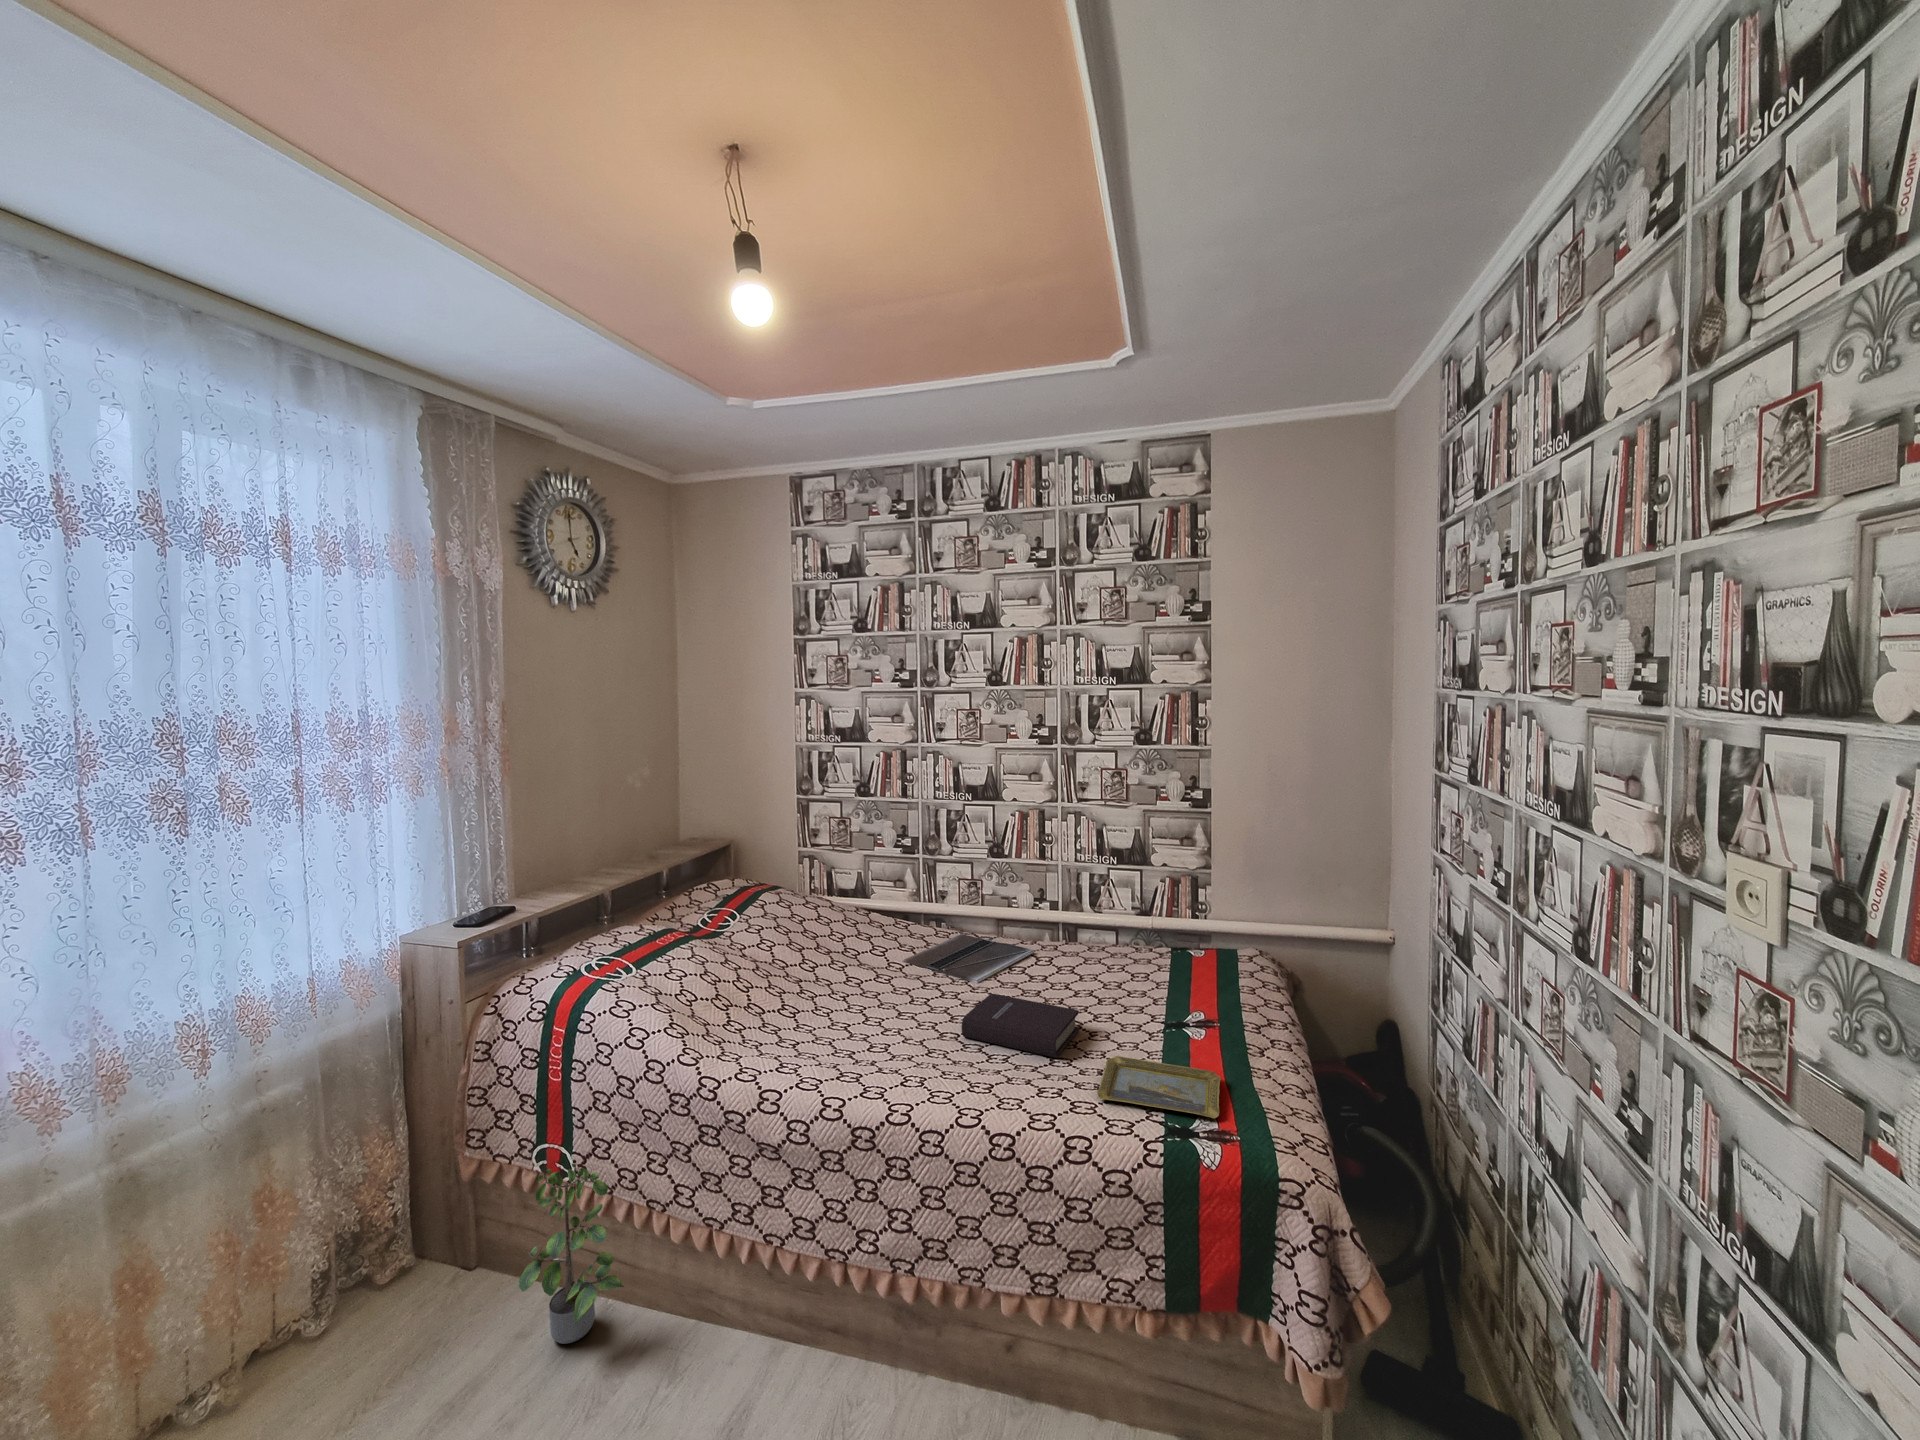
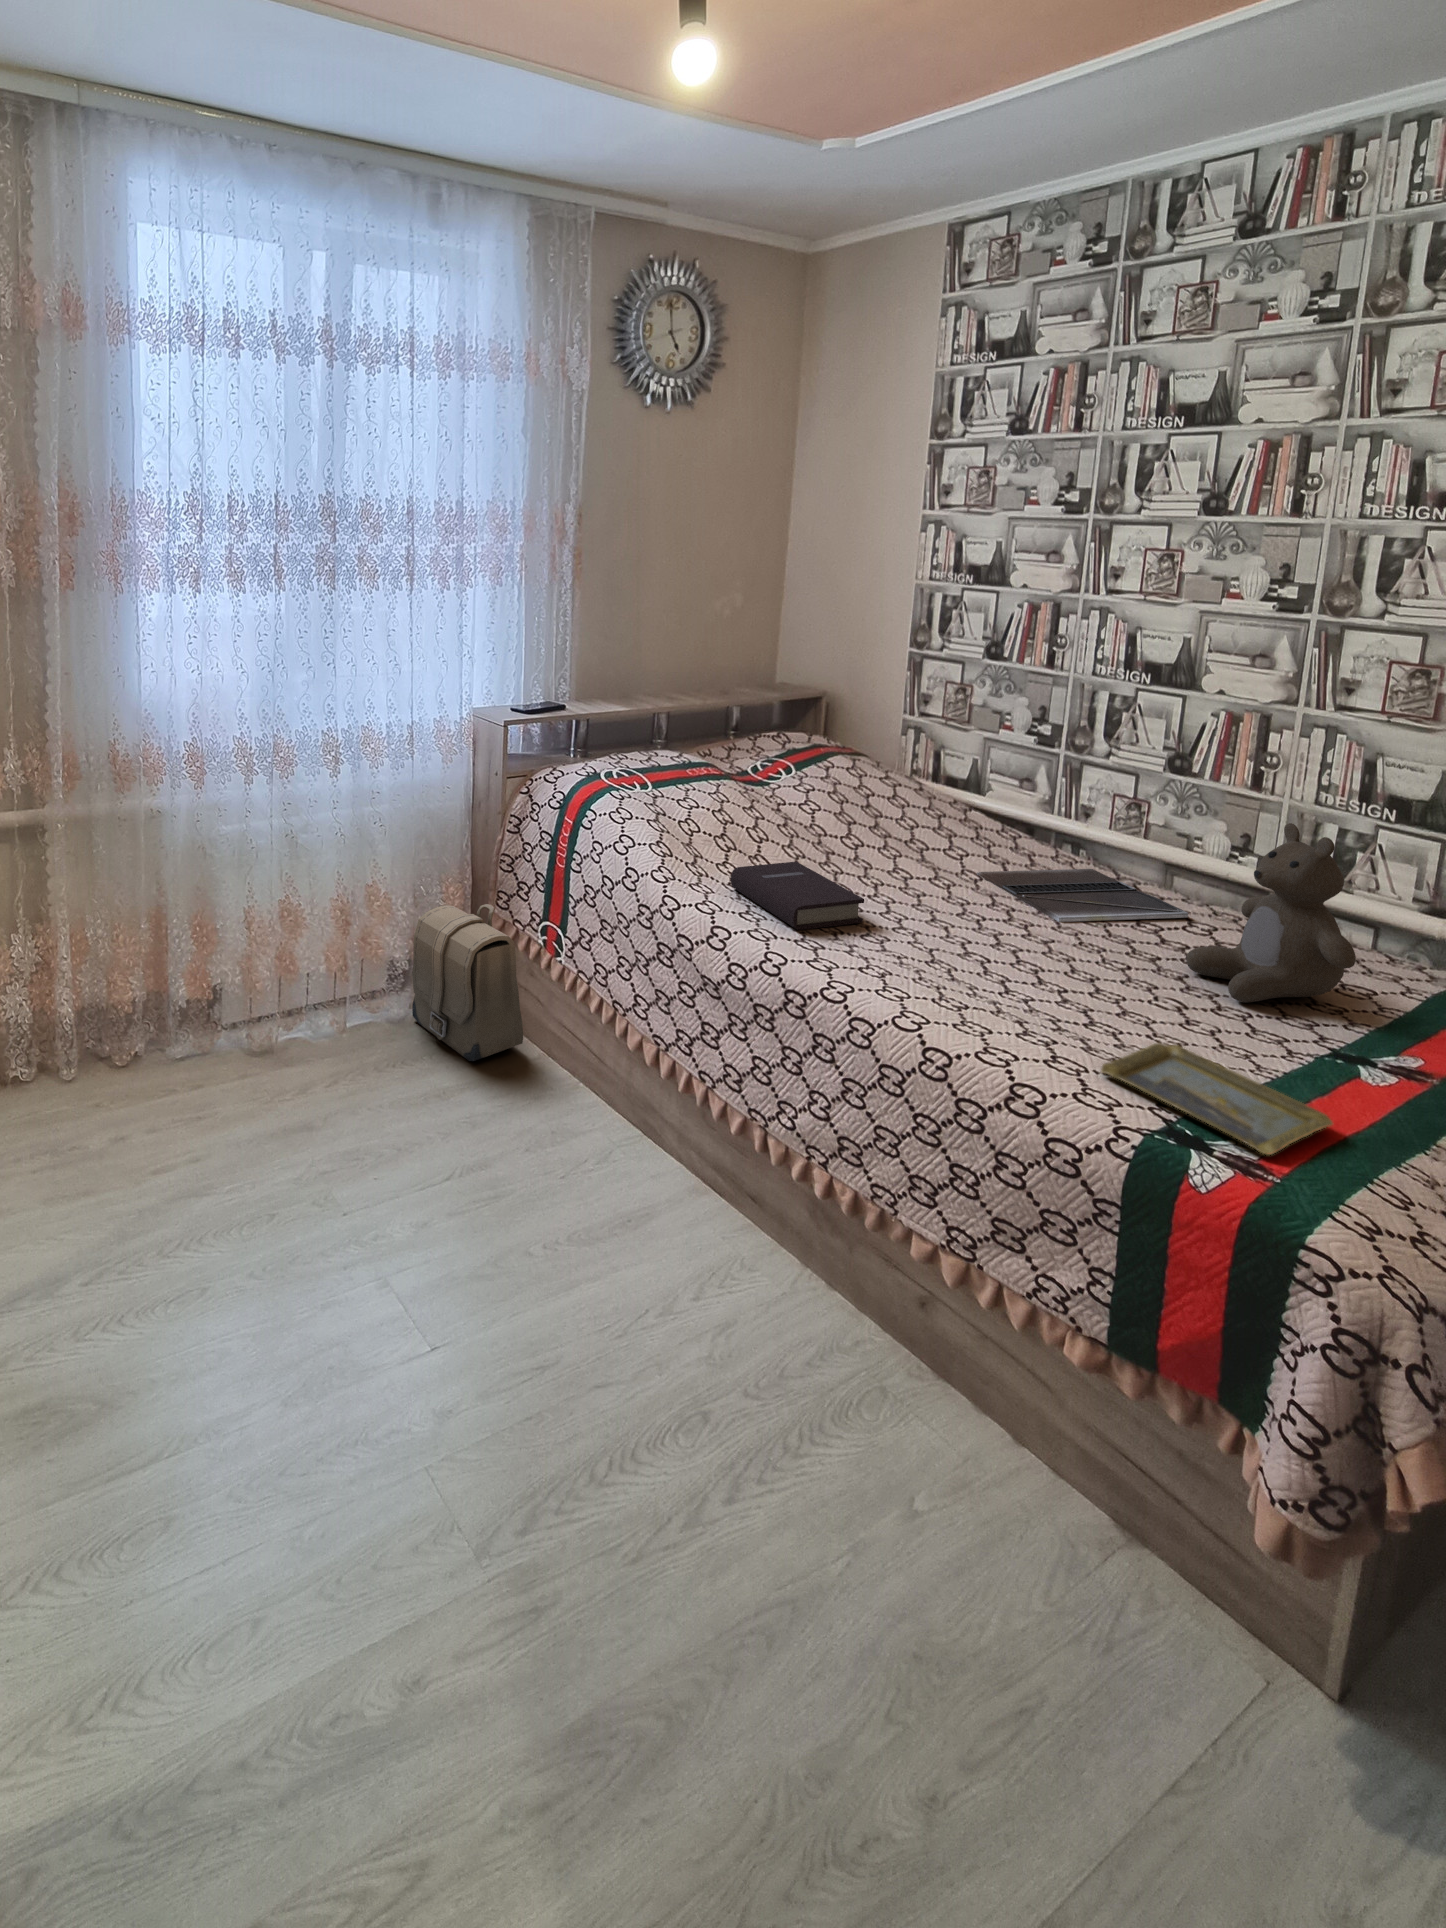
teddy bear: none [1064,880,1154,1005] -> present [1186,823,1356,1003]
book: present [962,993,1079,1058] -> present [731,862,864,930]
backpack: none [346,1153,520,1356] -> present [412,904,523,1061]
potted plant: present [519,1164,624,1344] -> none [513,933,586,1094]

